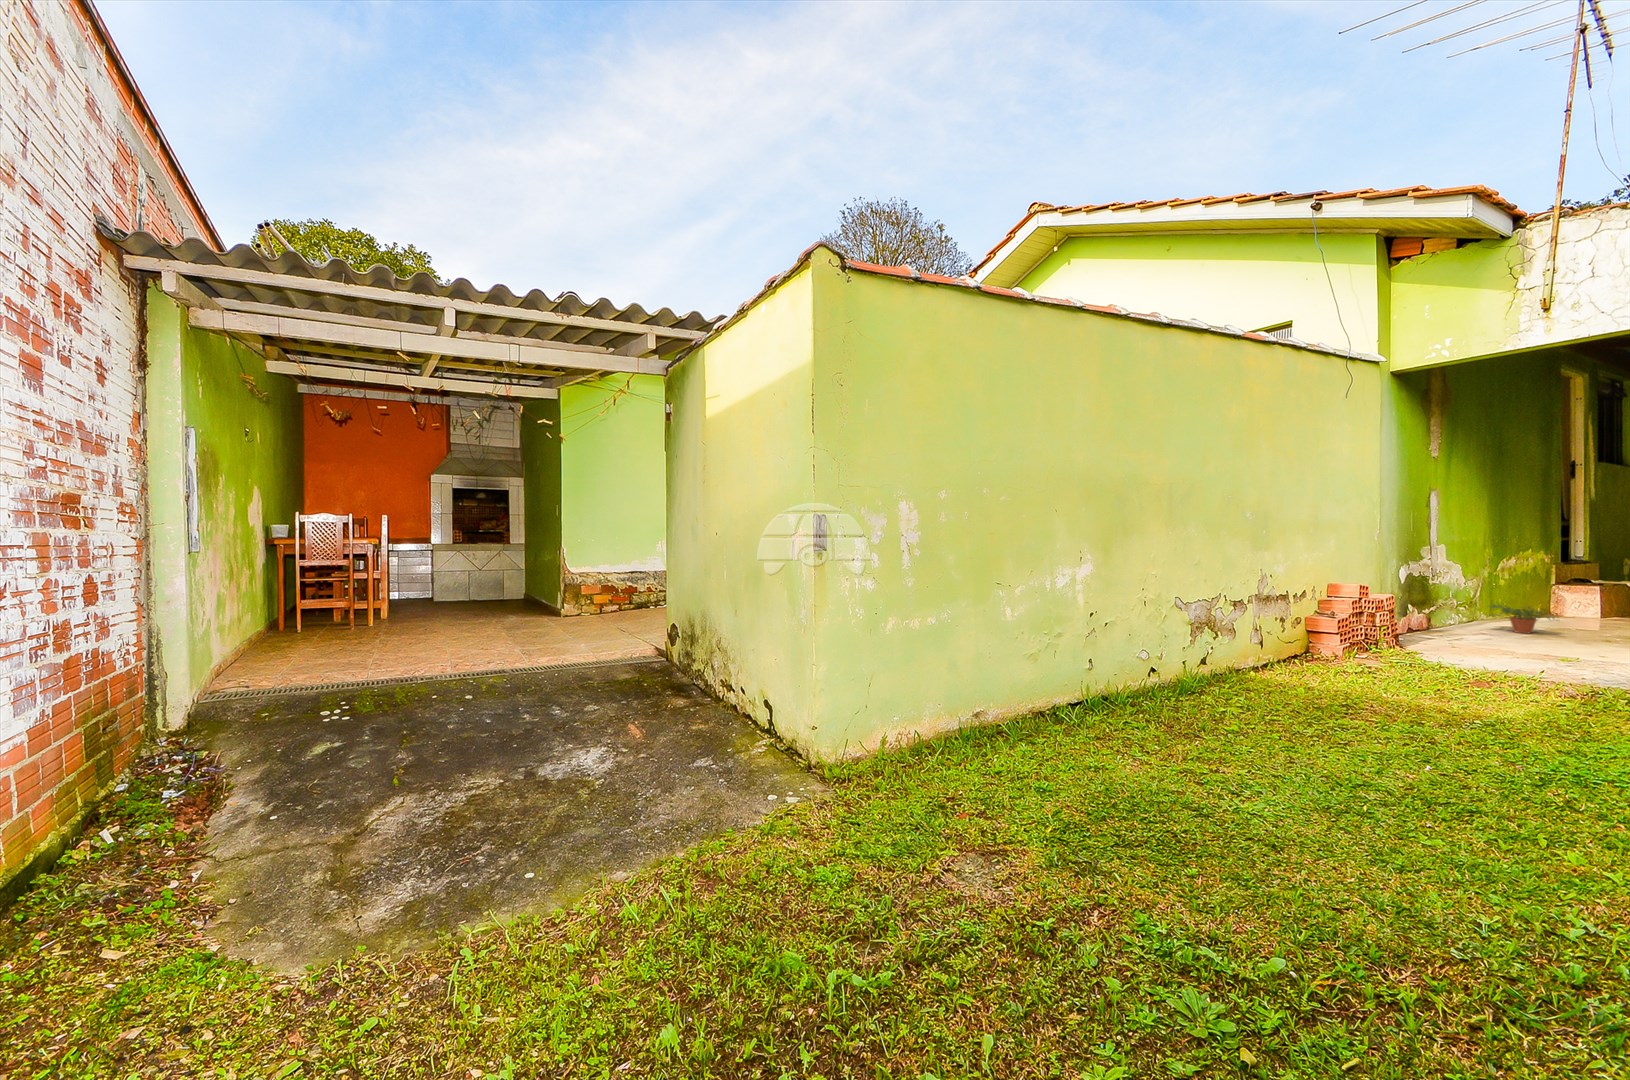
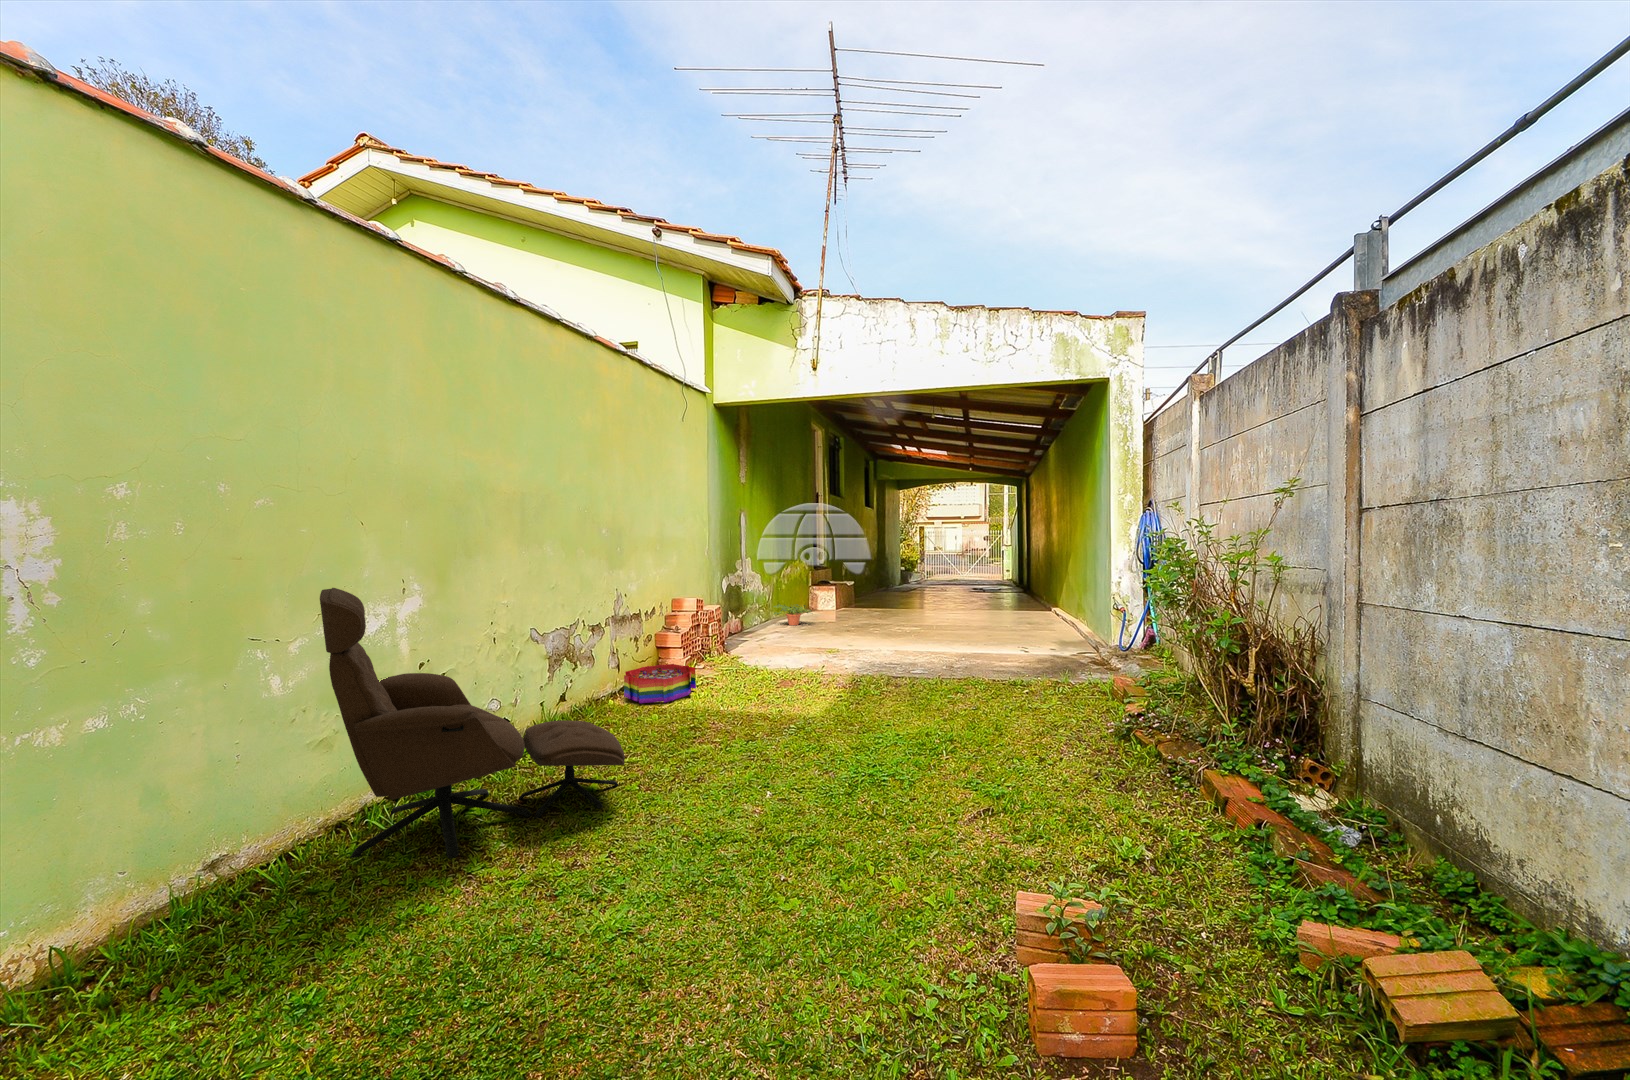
lounge chair: none [1041,555,1263,745] -> present [320,588,625,858]
storage bin: none [1266,648,1352,684] -> present [624,664,696,703]

